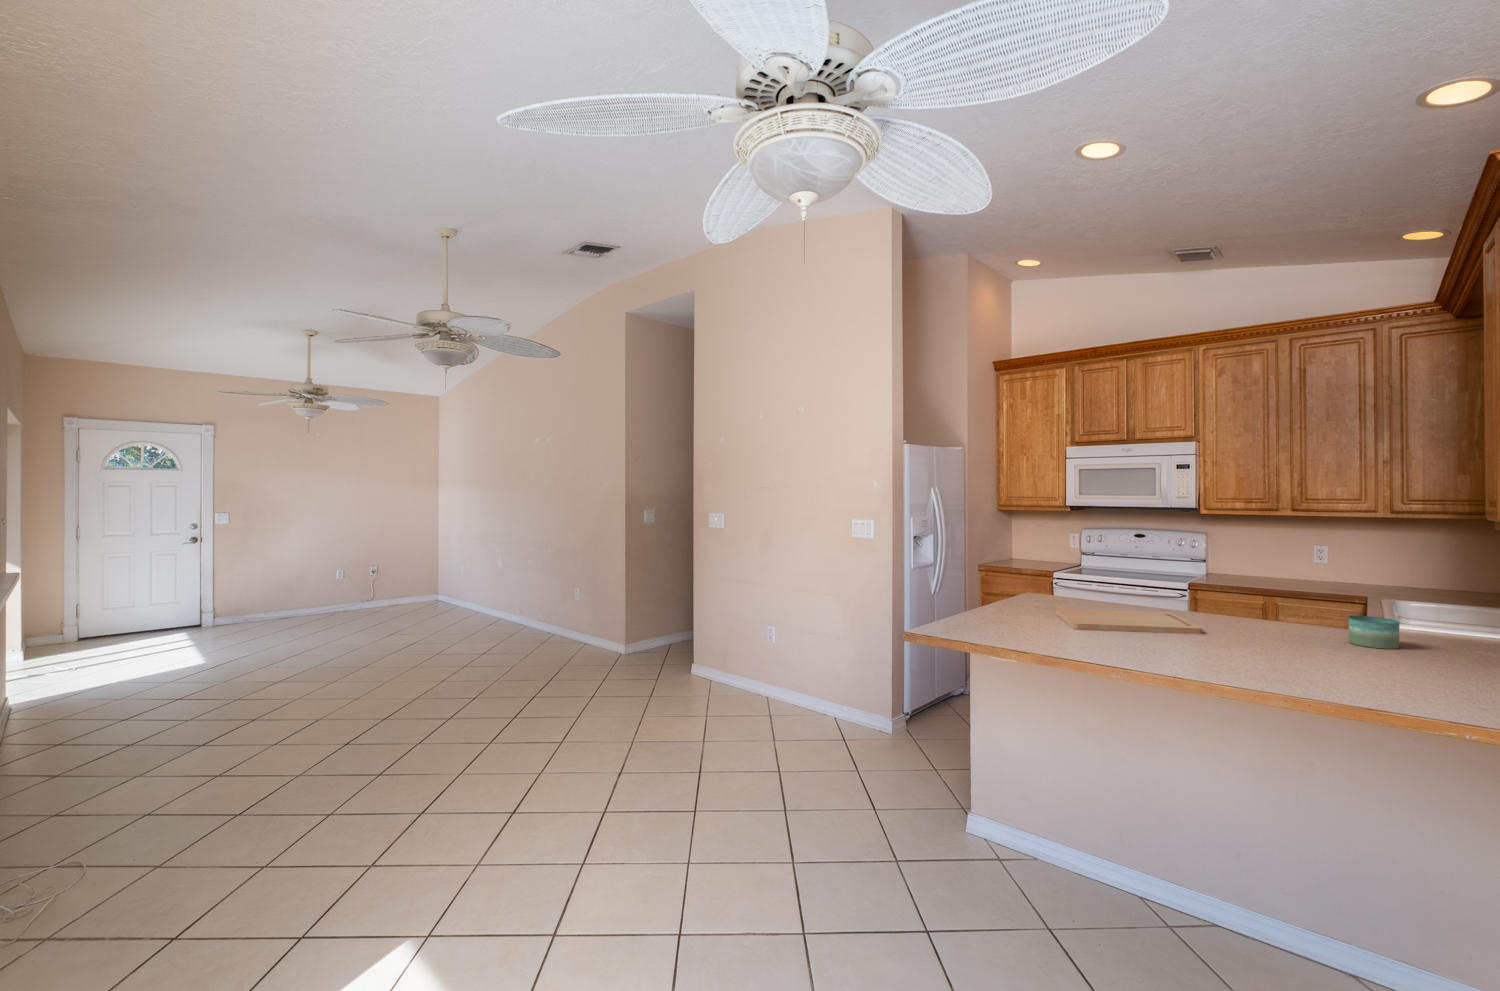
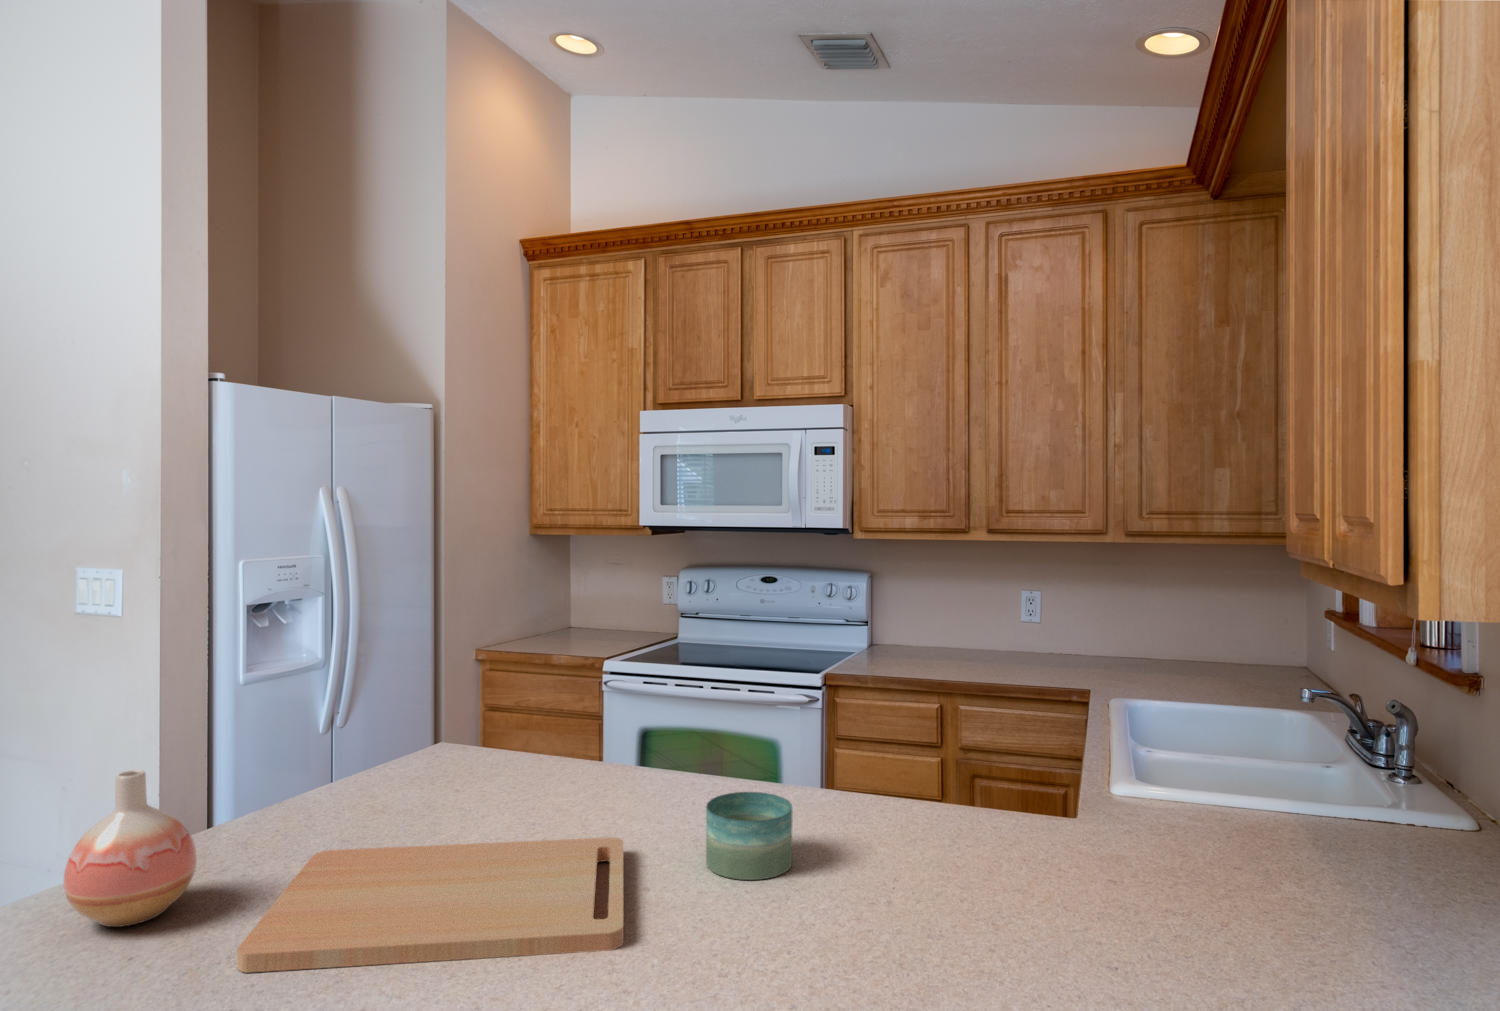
vase: none [996,573,1033,620] -> present [63,770,197,927]
candle: present [1349,616,1400,649] -> present [706,792,792,880]

